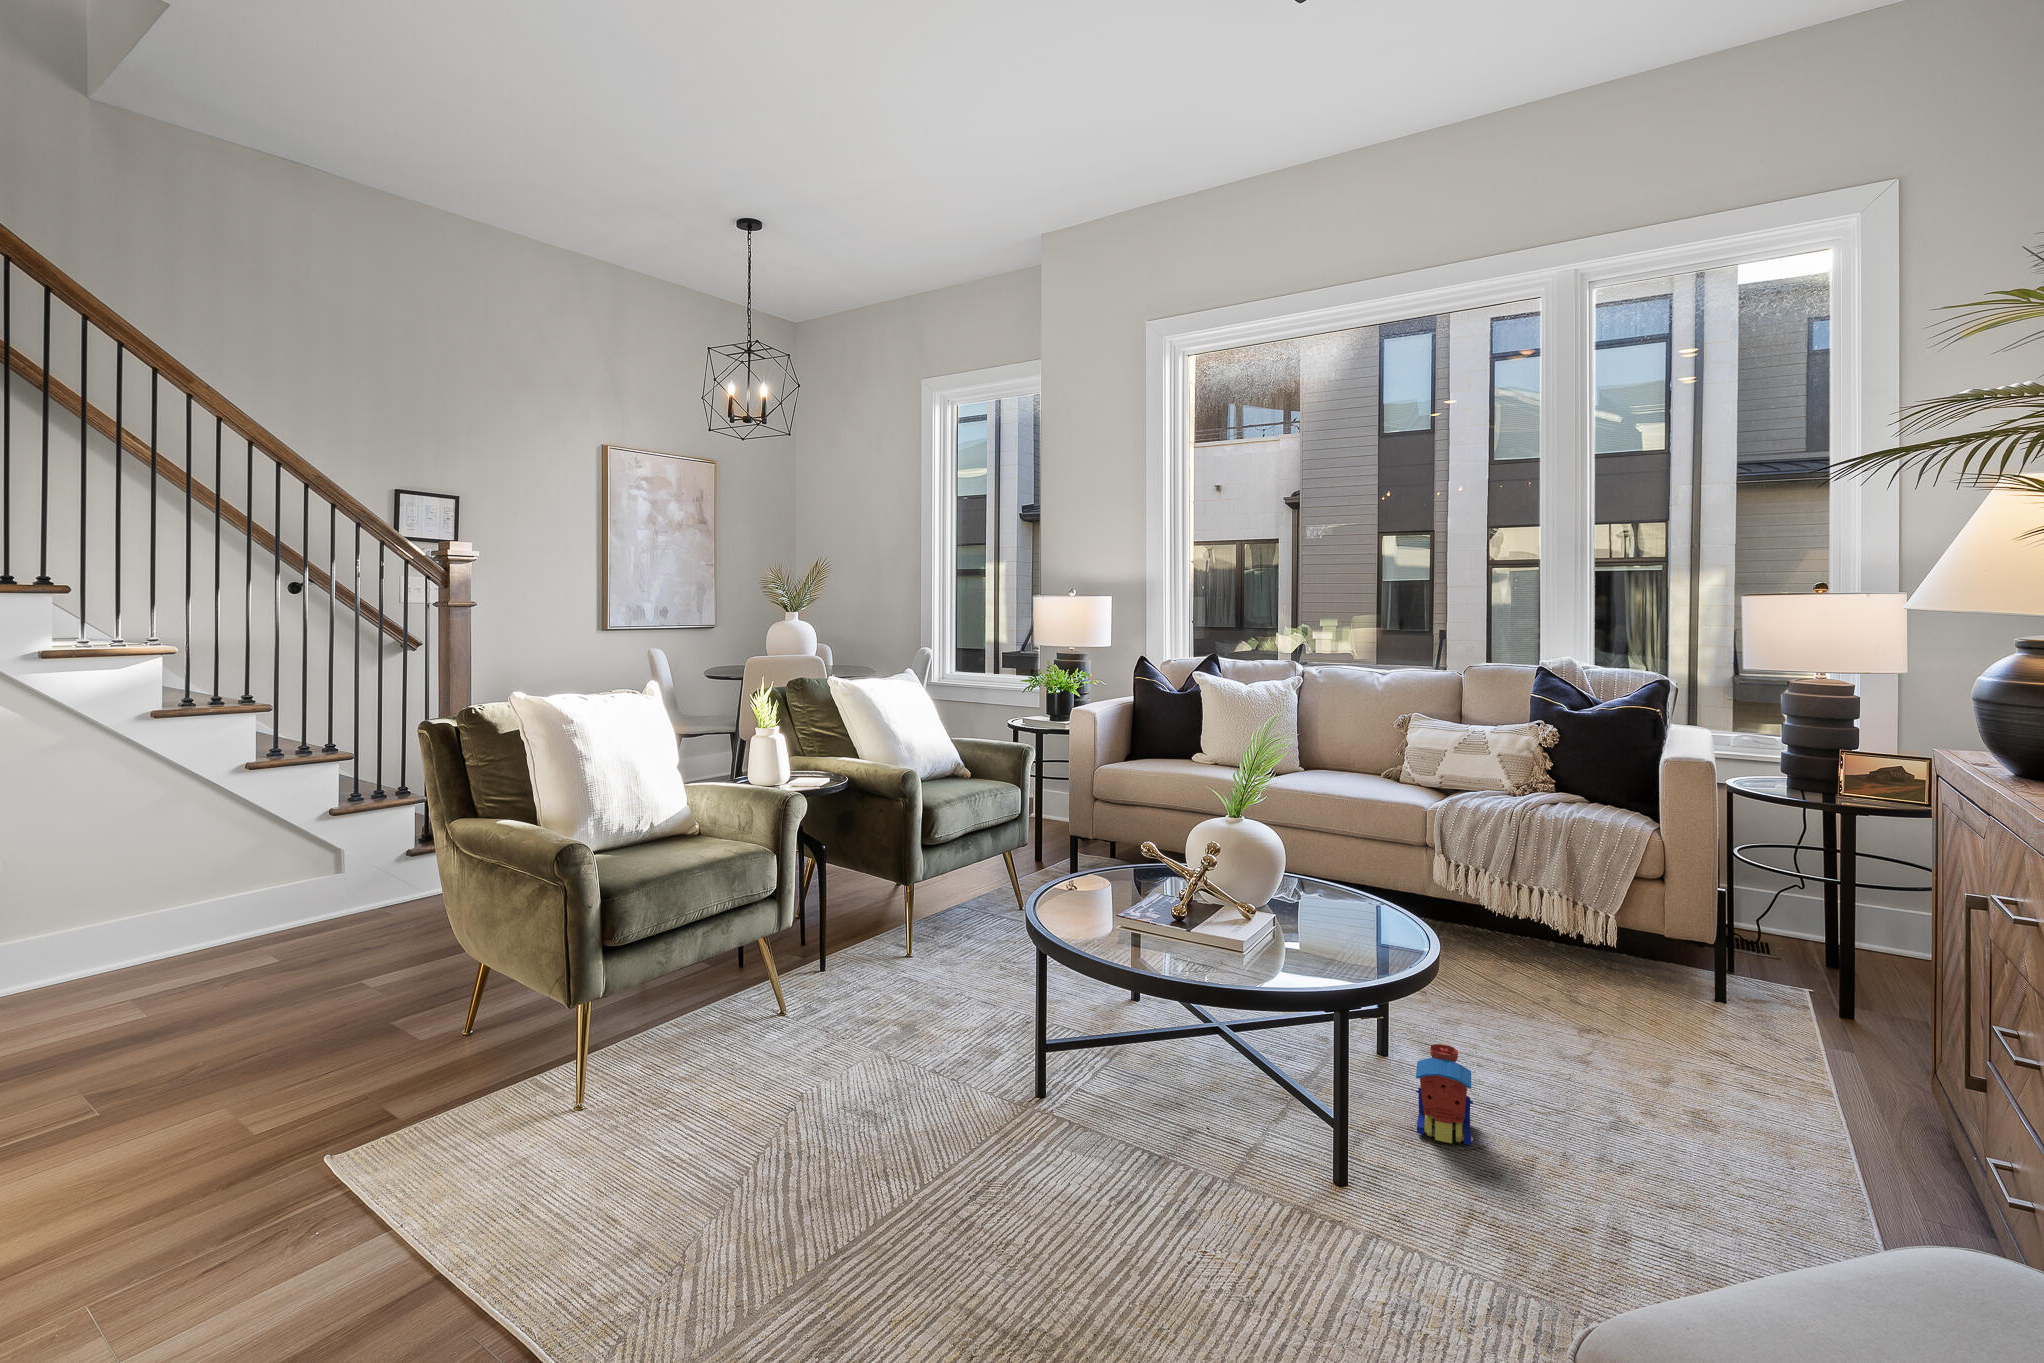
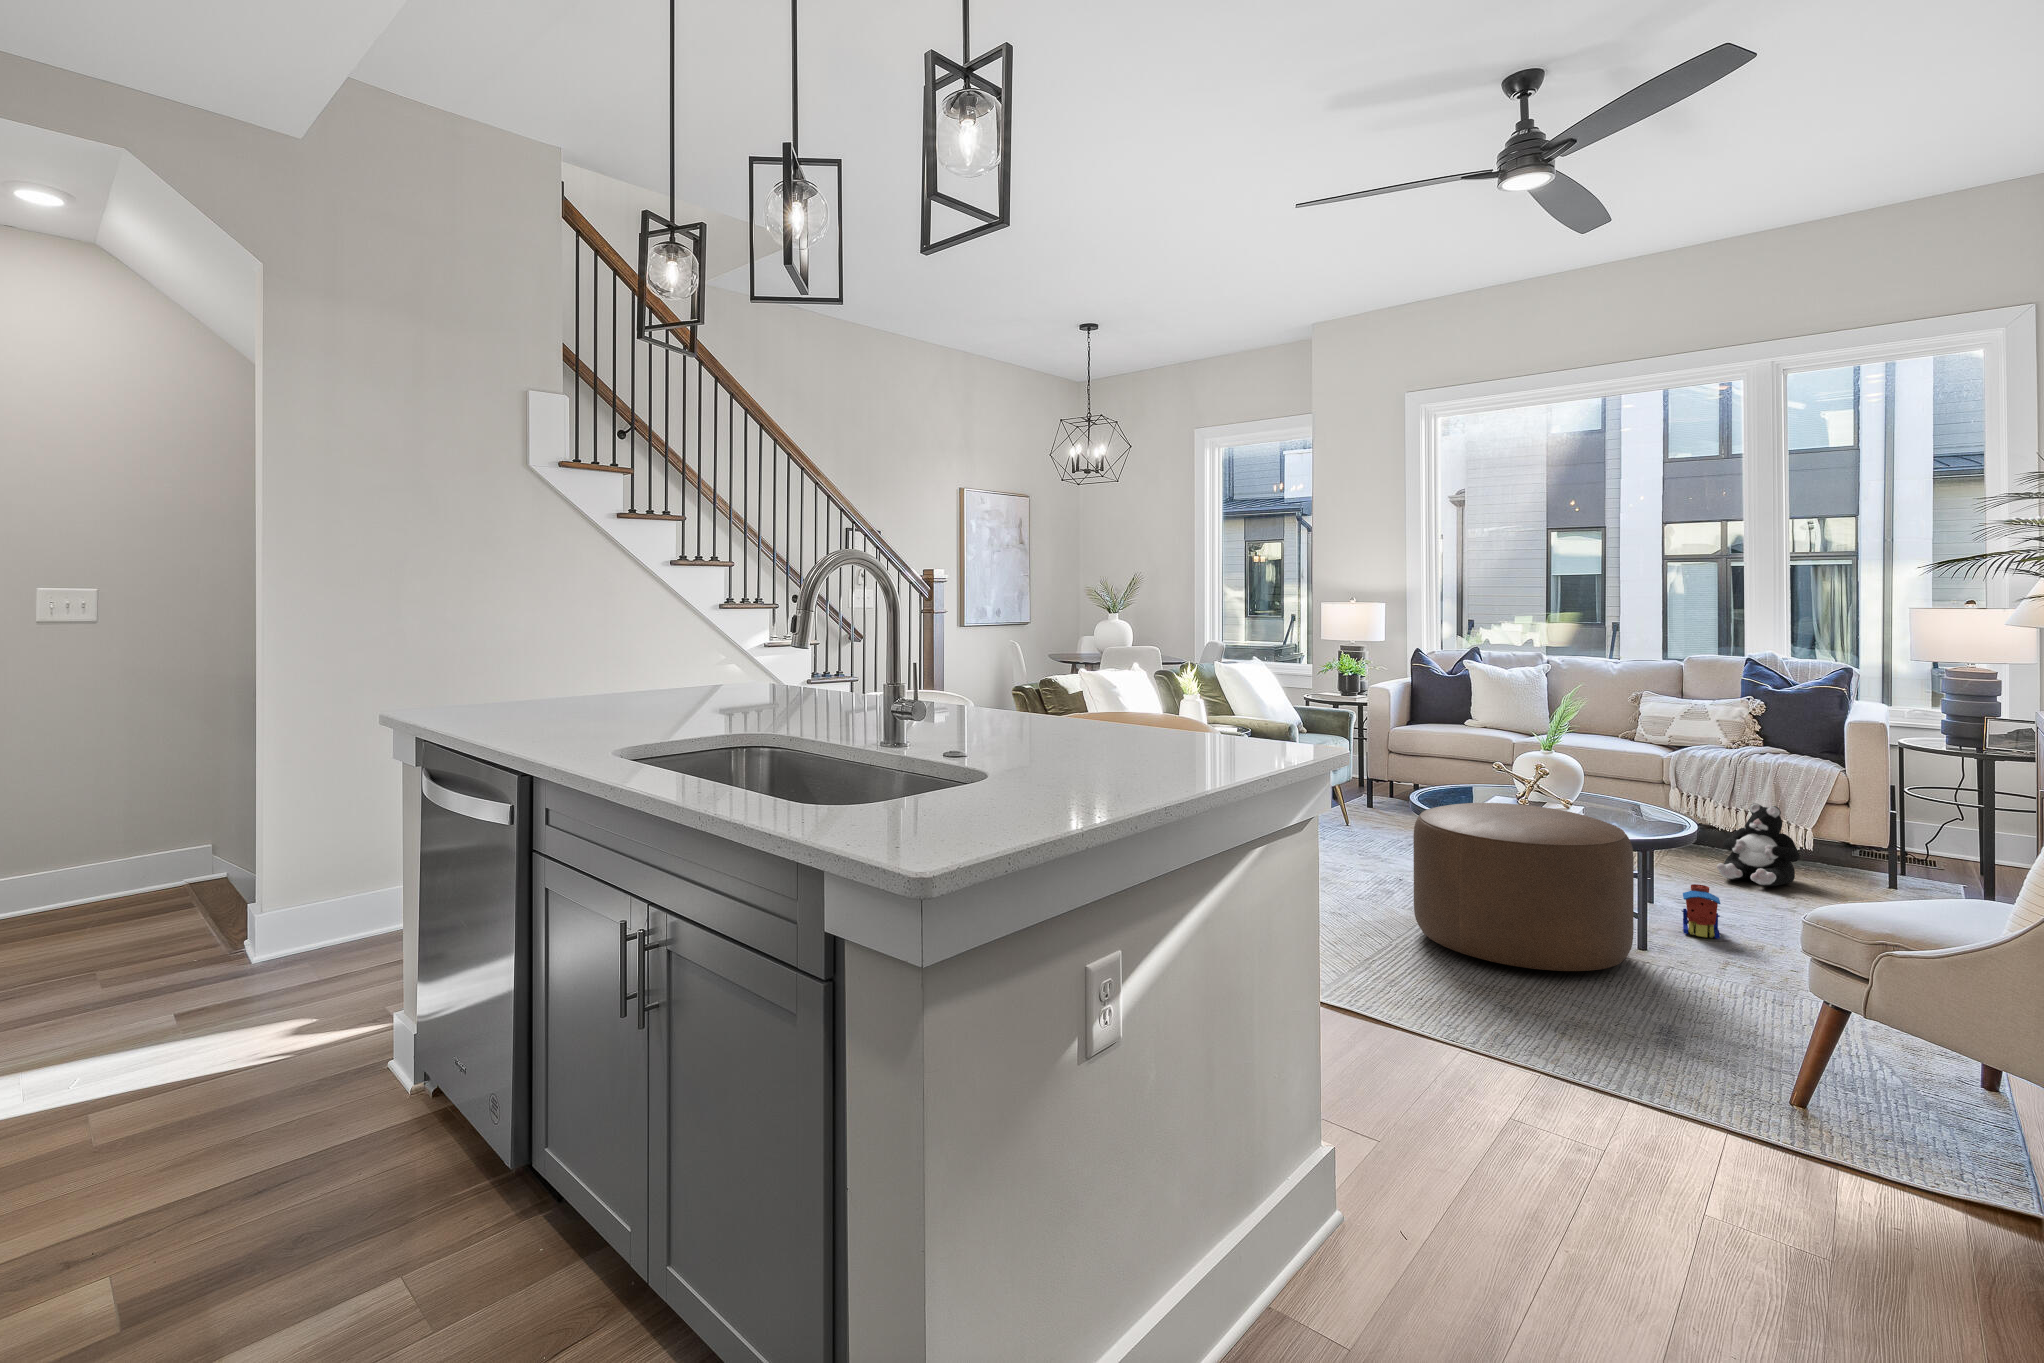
plush toy: none [1487,882,1600,1012] -> present [1717,803,1800,887]
ottoman: none [965,918,1313,1278] -> present [1414,803,1634,971]

